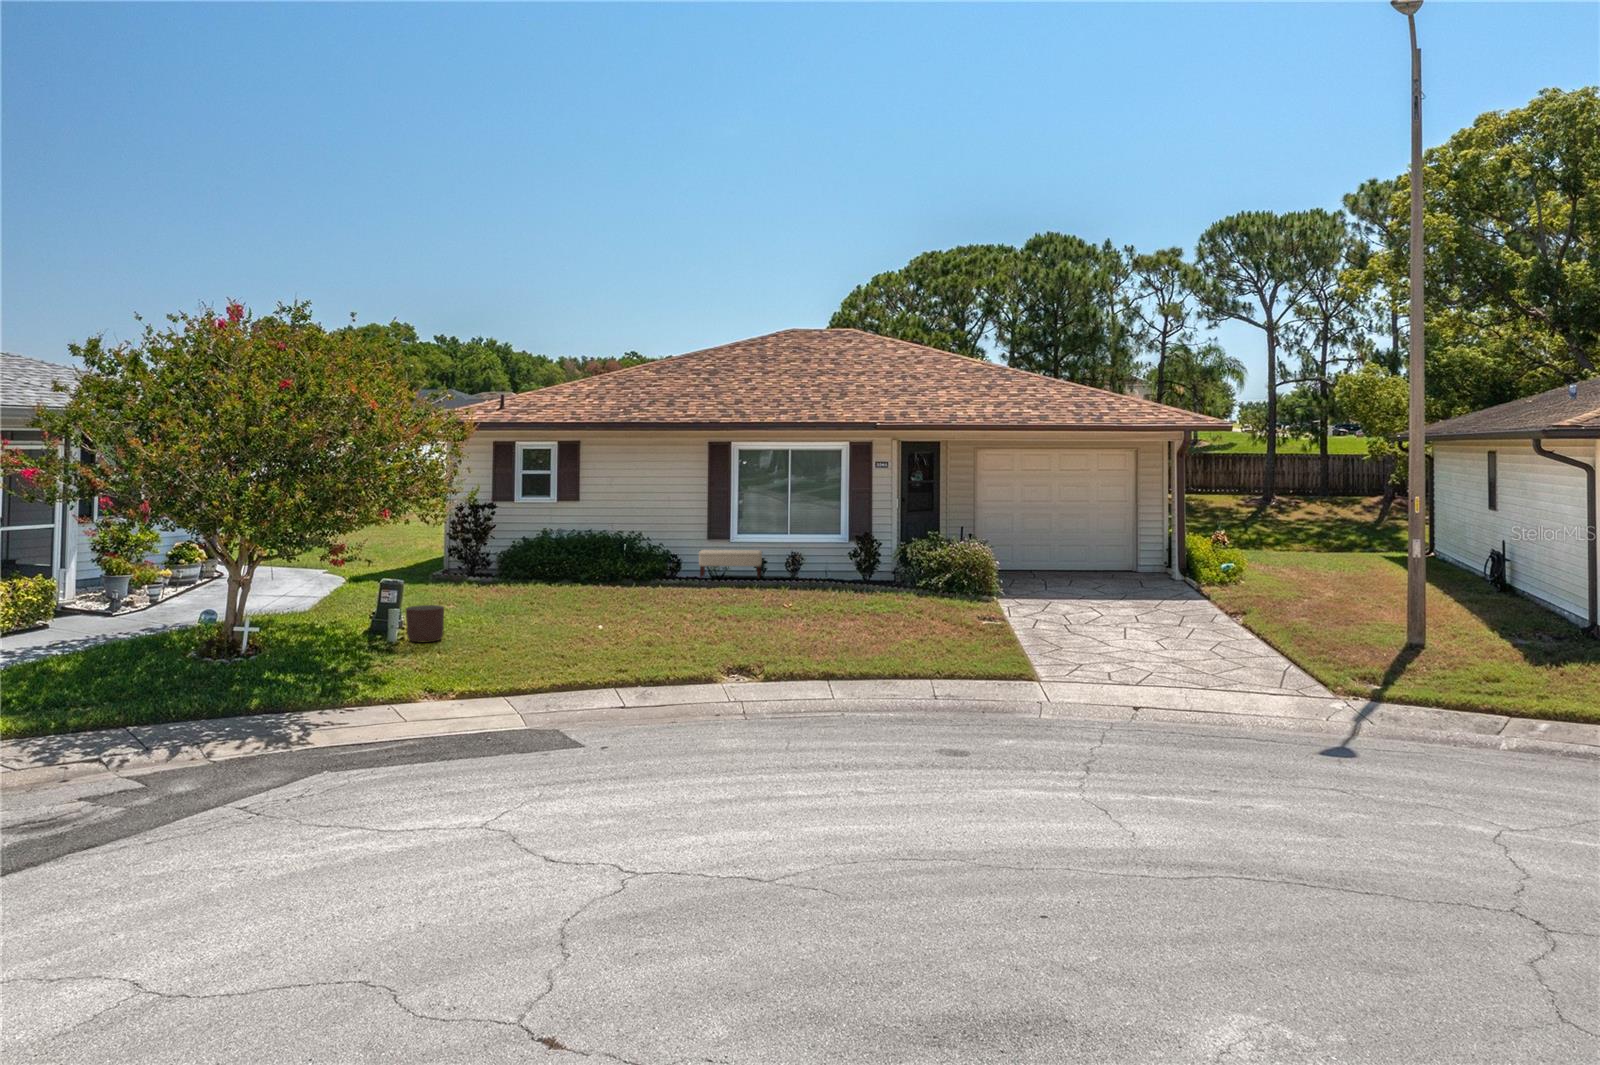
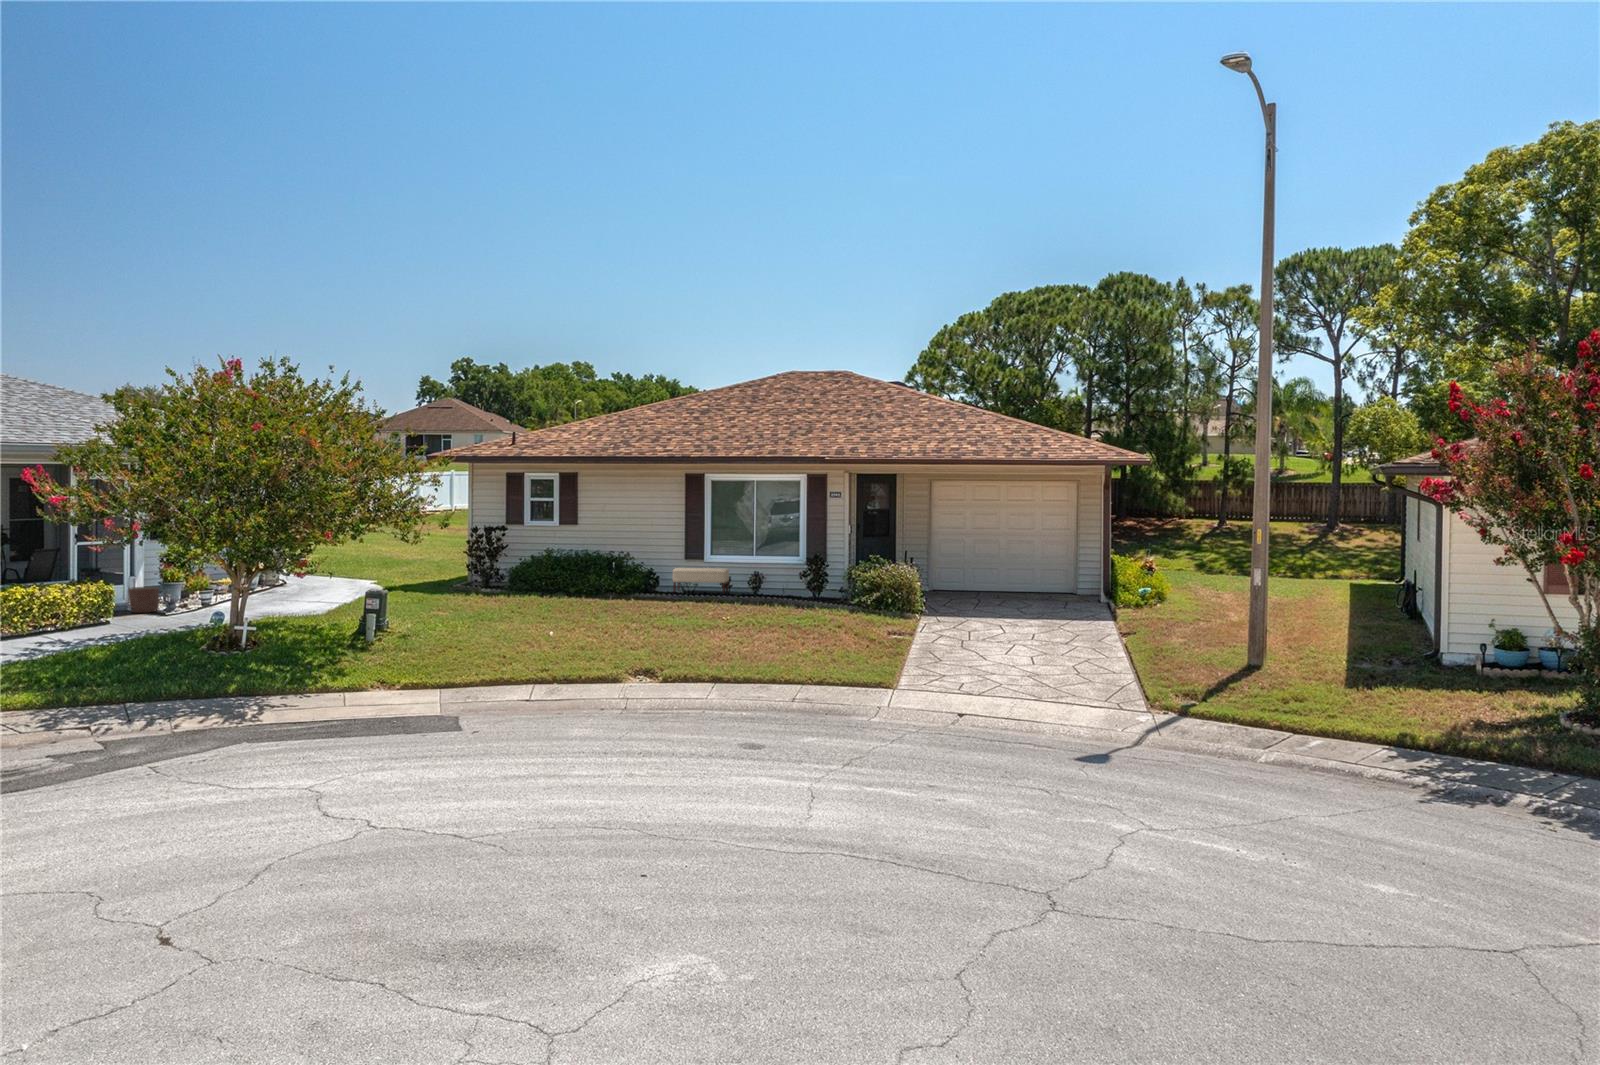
planter: present [405,605,444,642] -> present [128,586,159,613]

